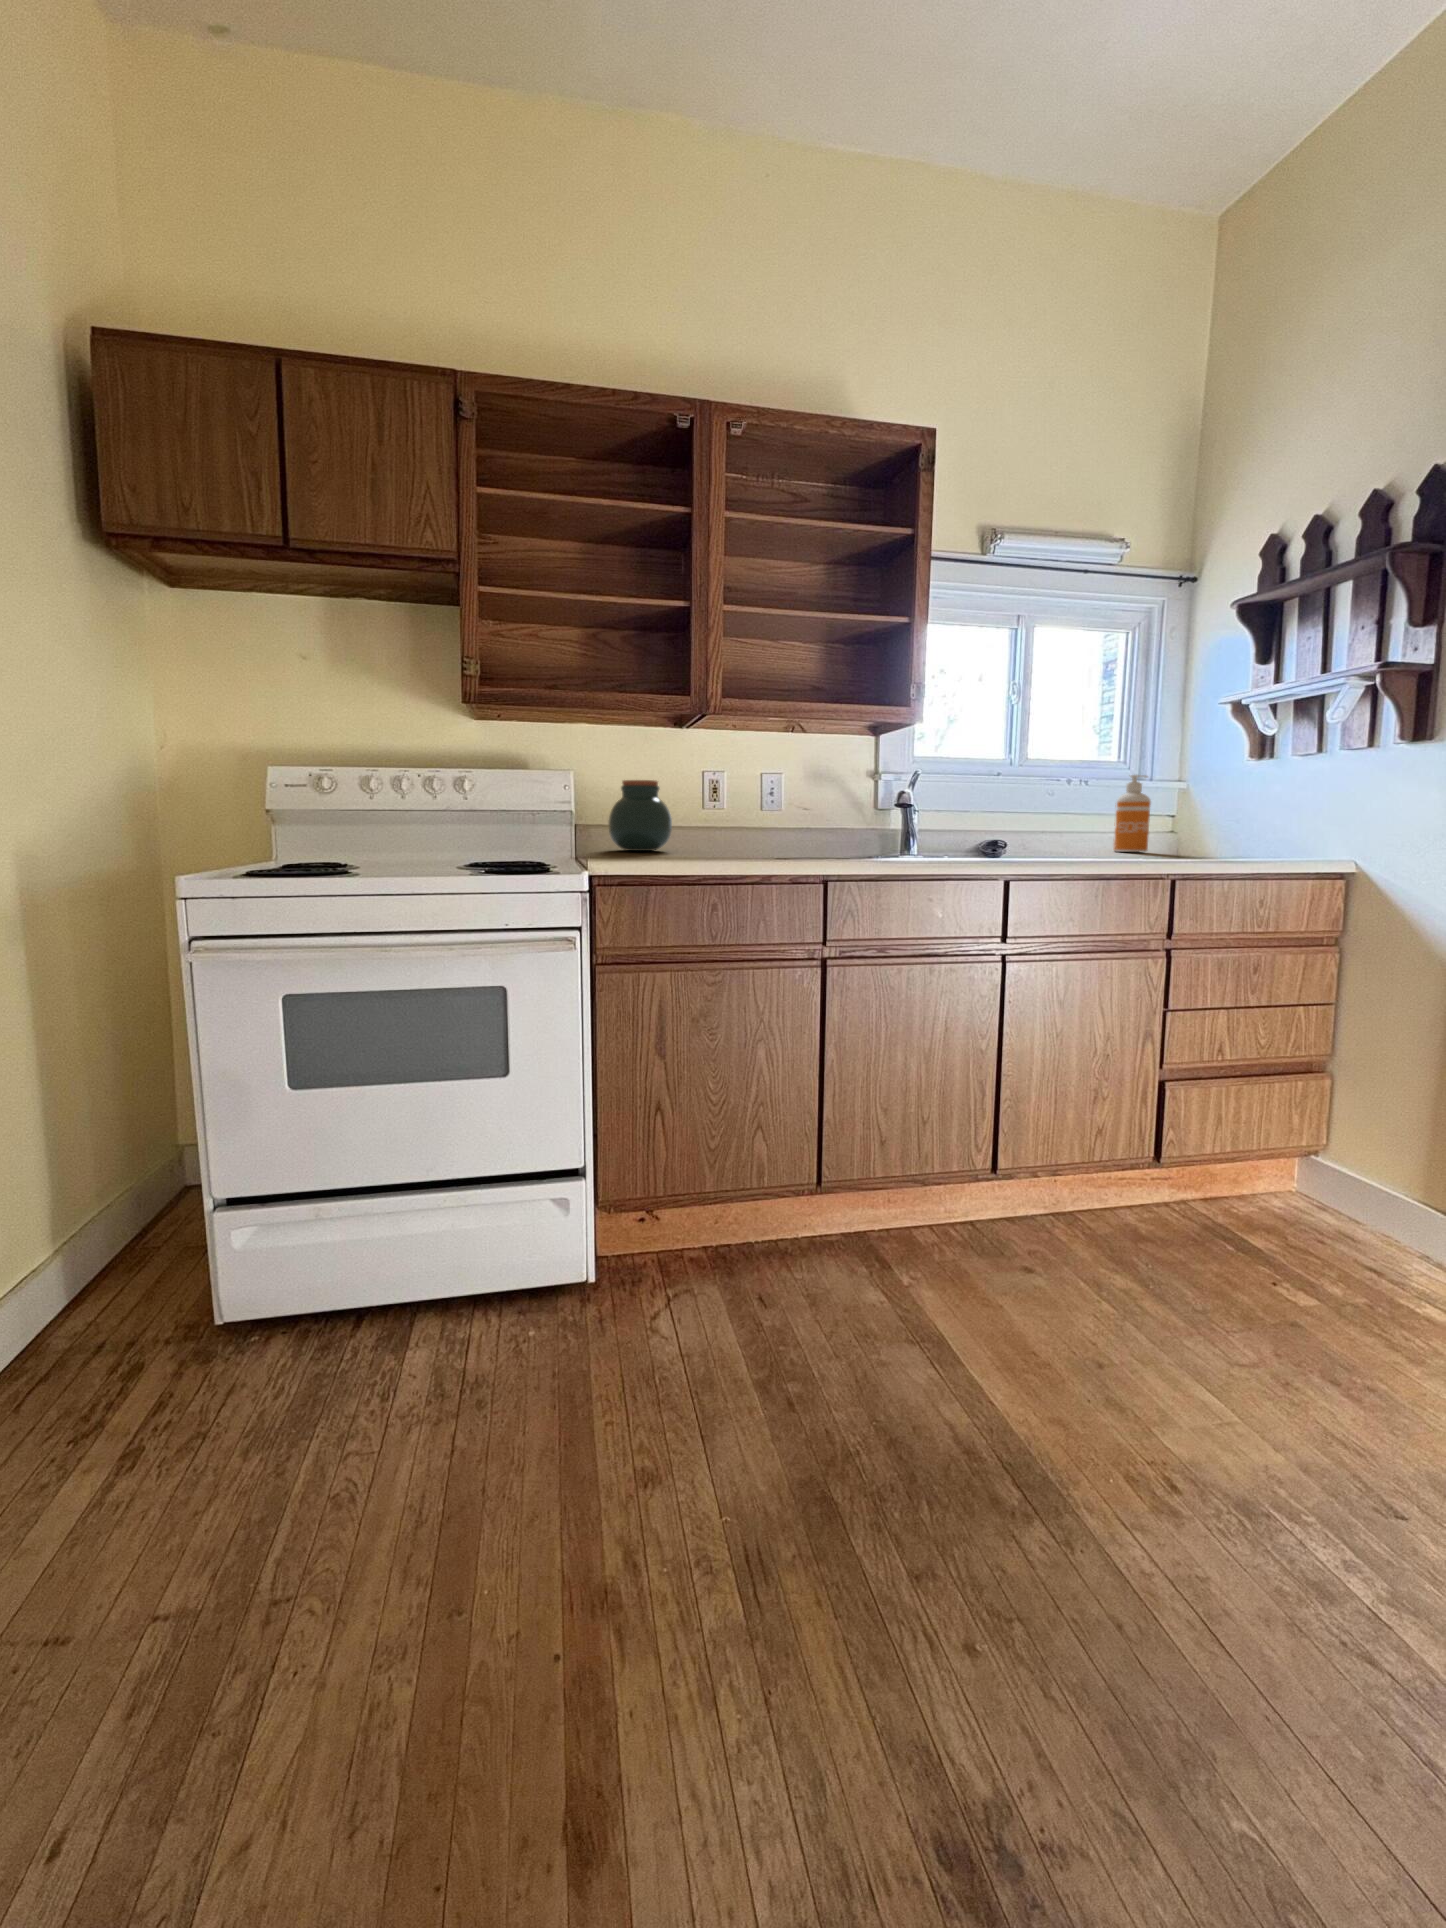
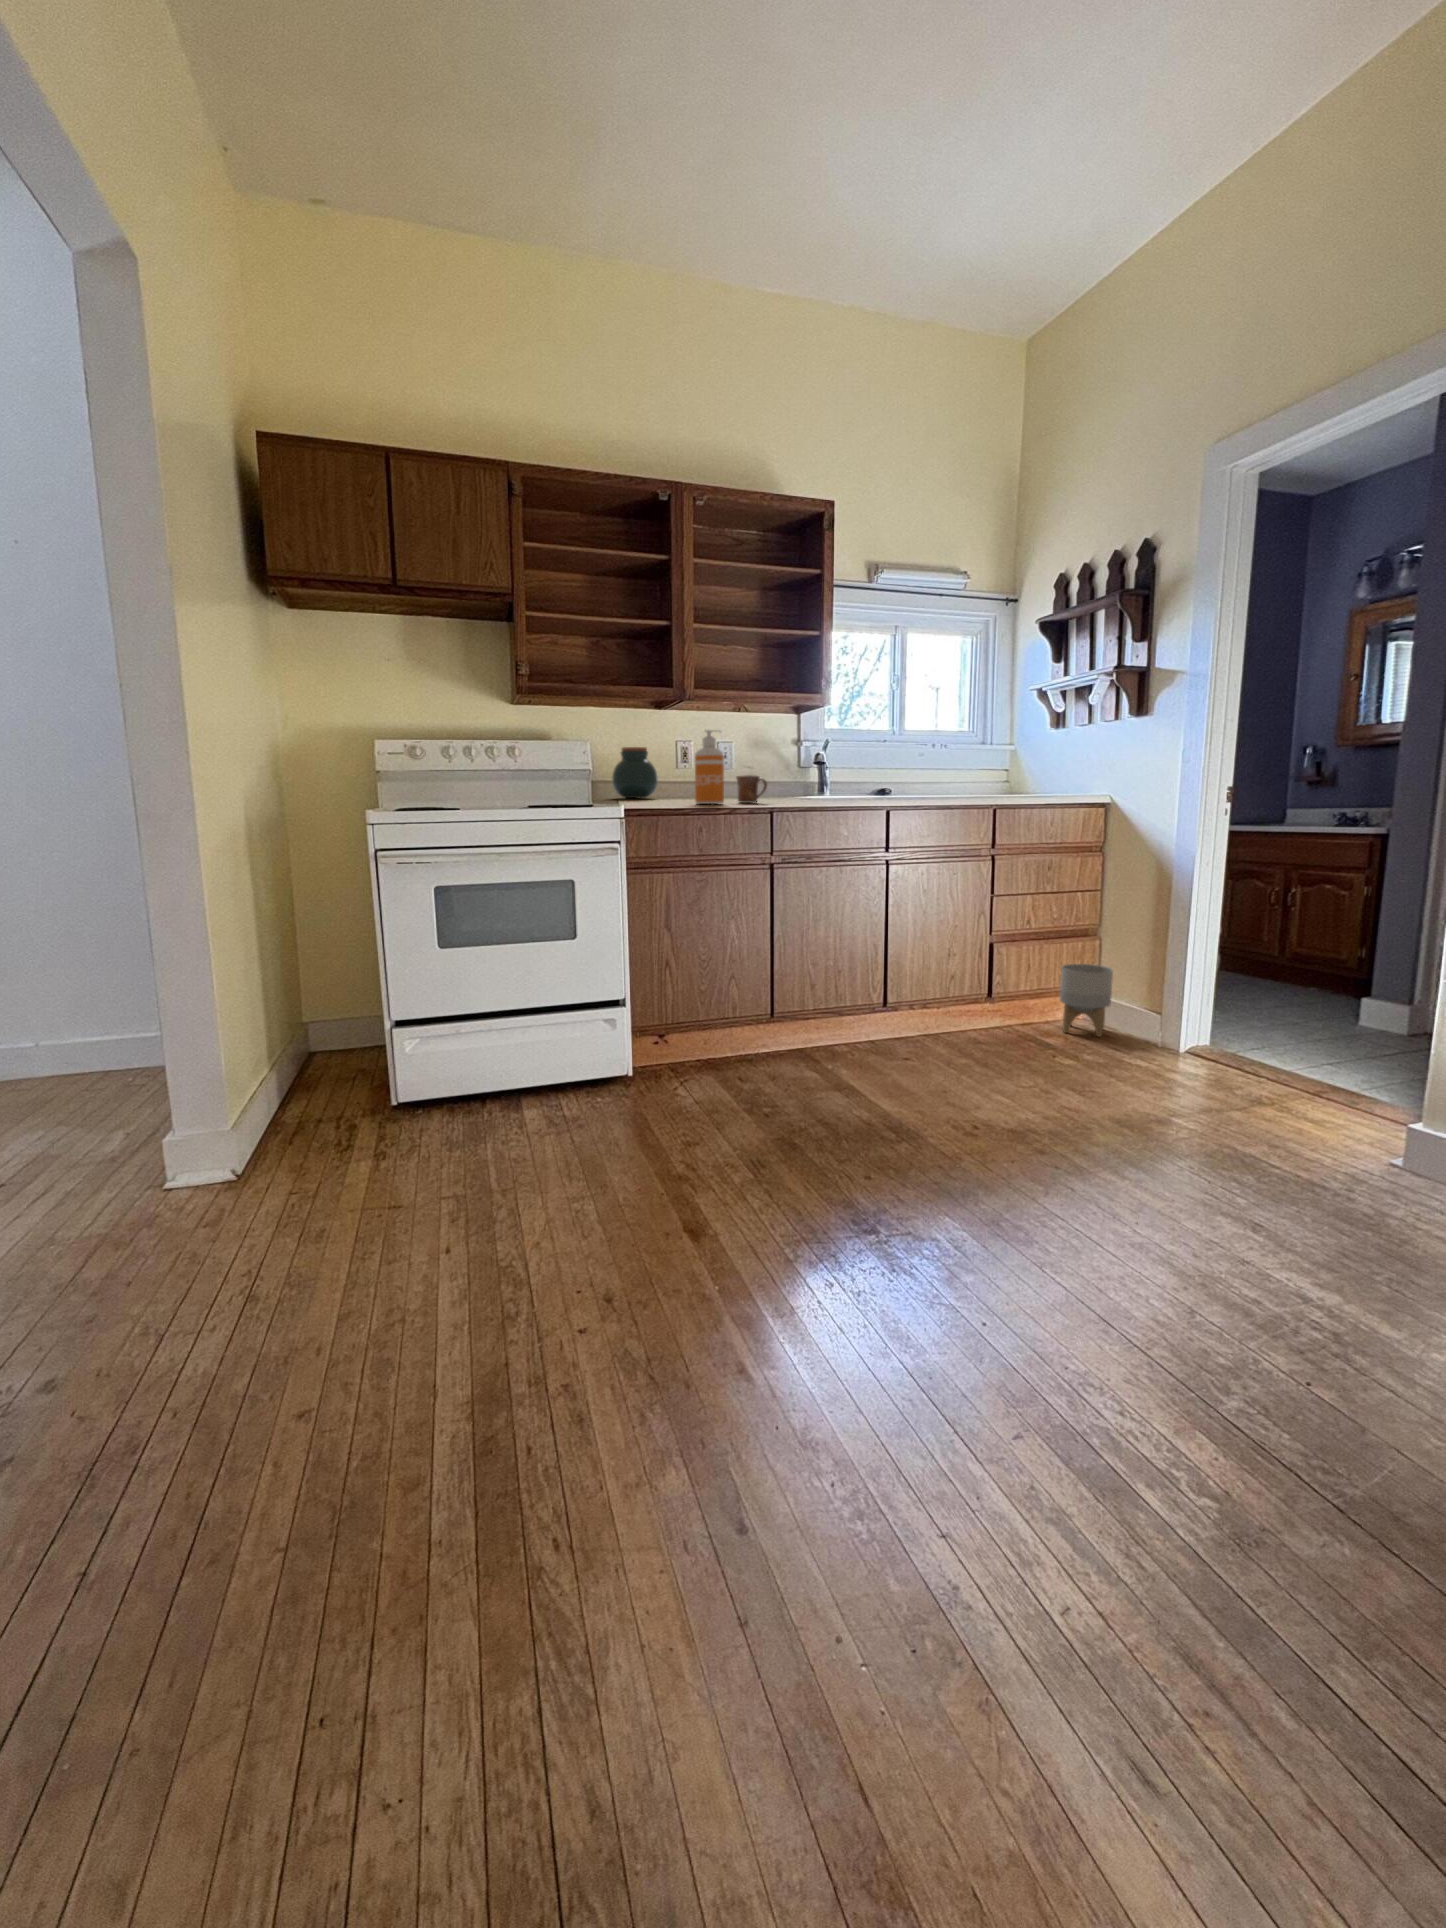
soap dispenser: present [1113,775,1151,852] -> present [695,730,724,804]
mug: none [774,826,820,866] -> present [736,775,767,803]
planter: none [1267,1115,1360,1237] -> present [1060,964,1113,1037]

